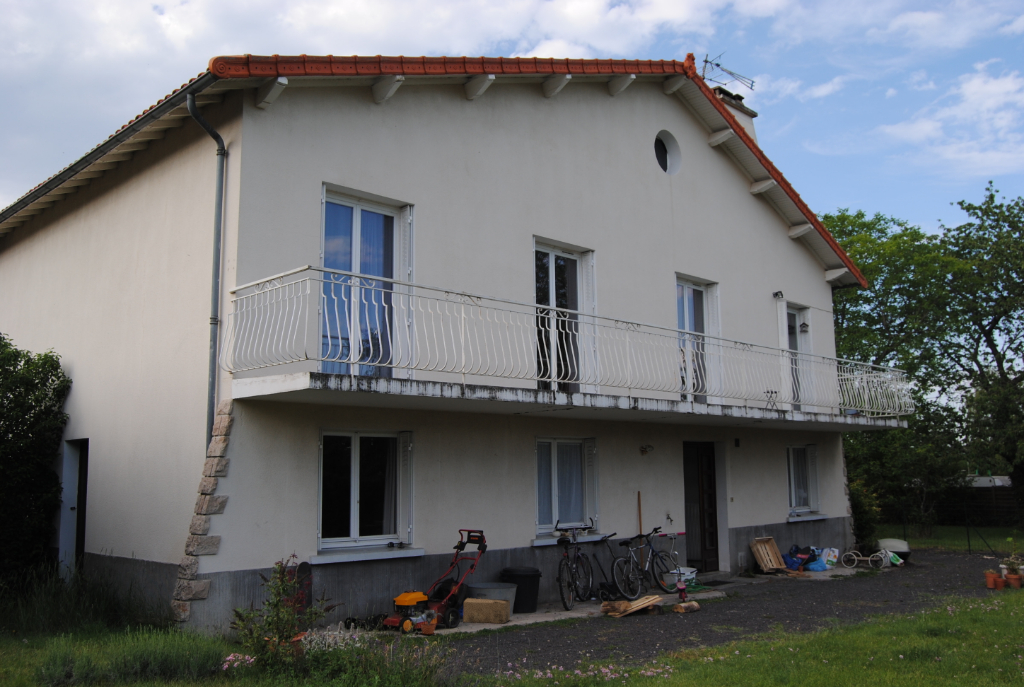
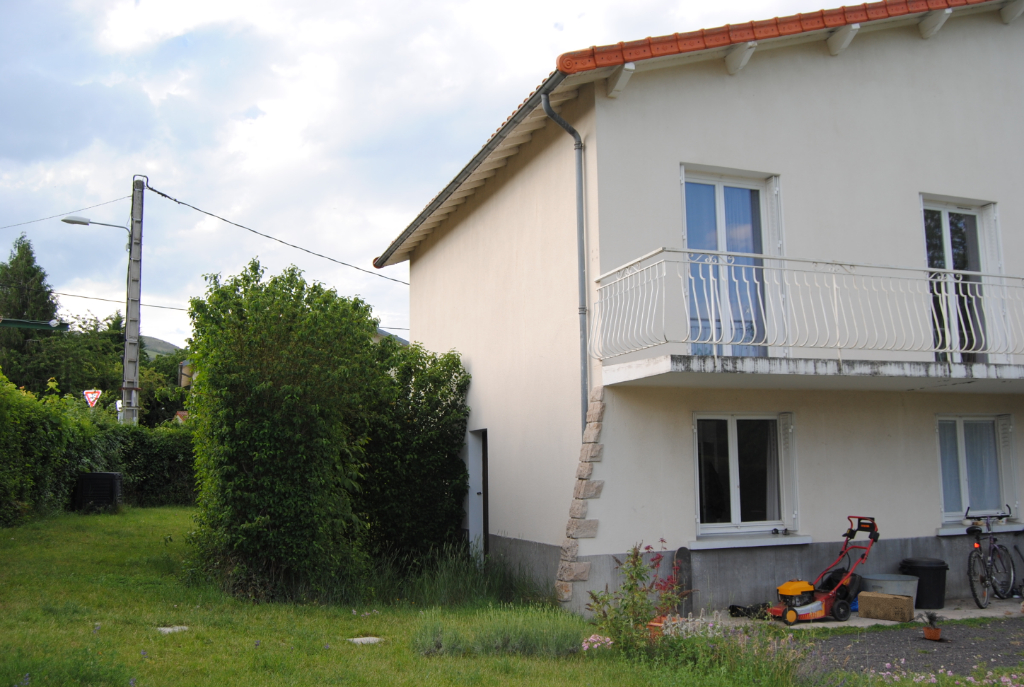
potted plant: present [415,610,441,634] -> present [916,611,946,640]

